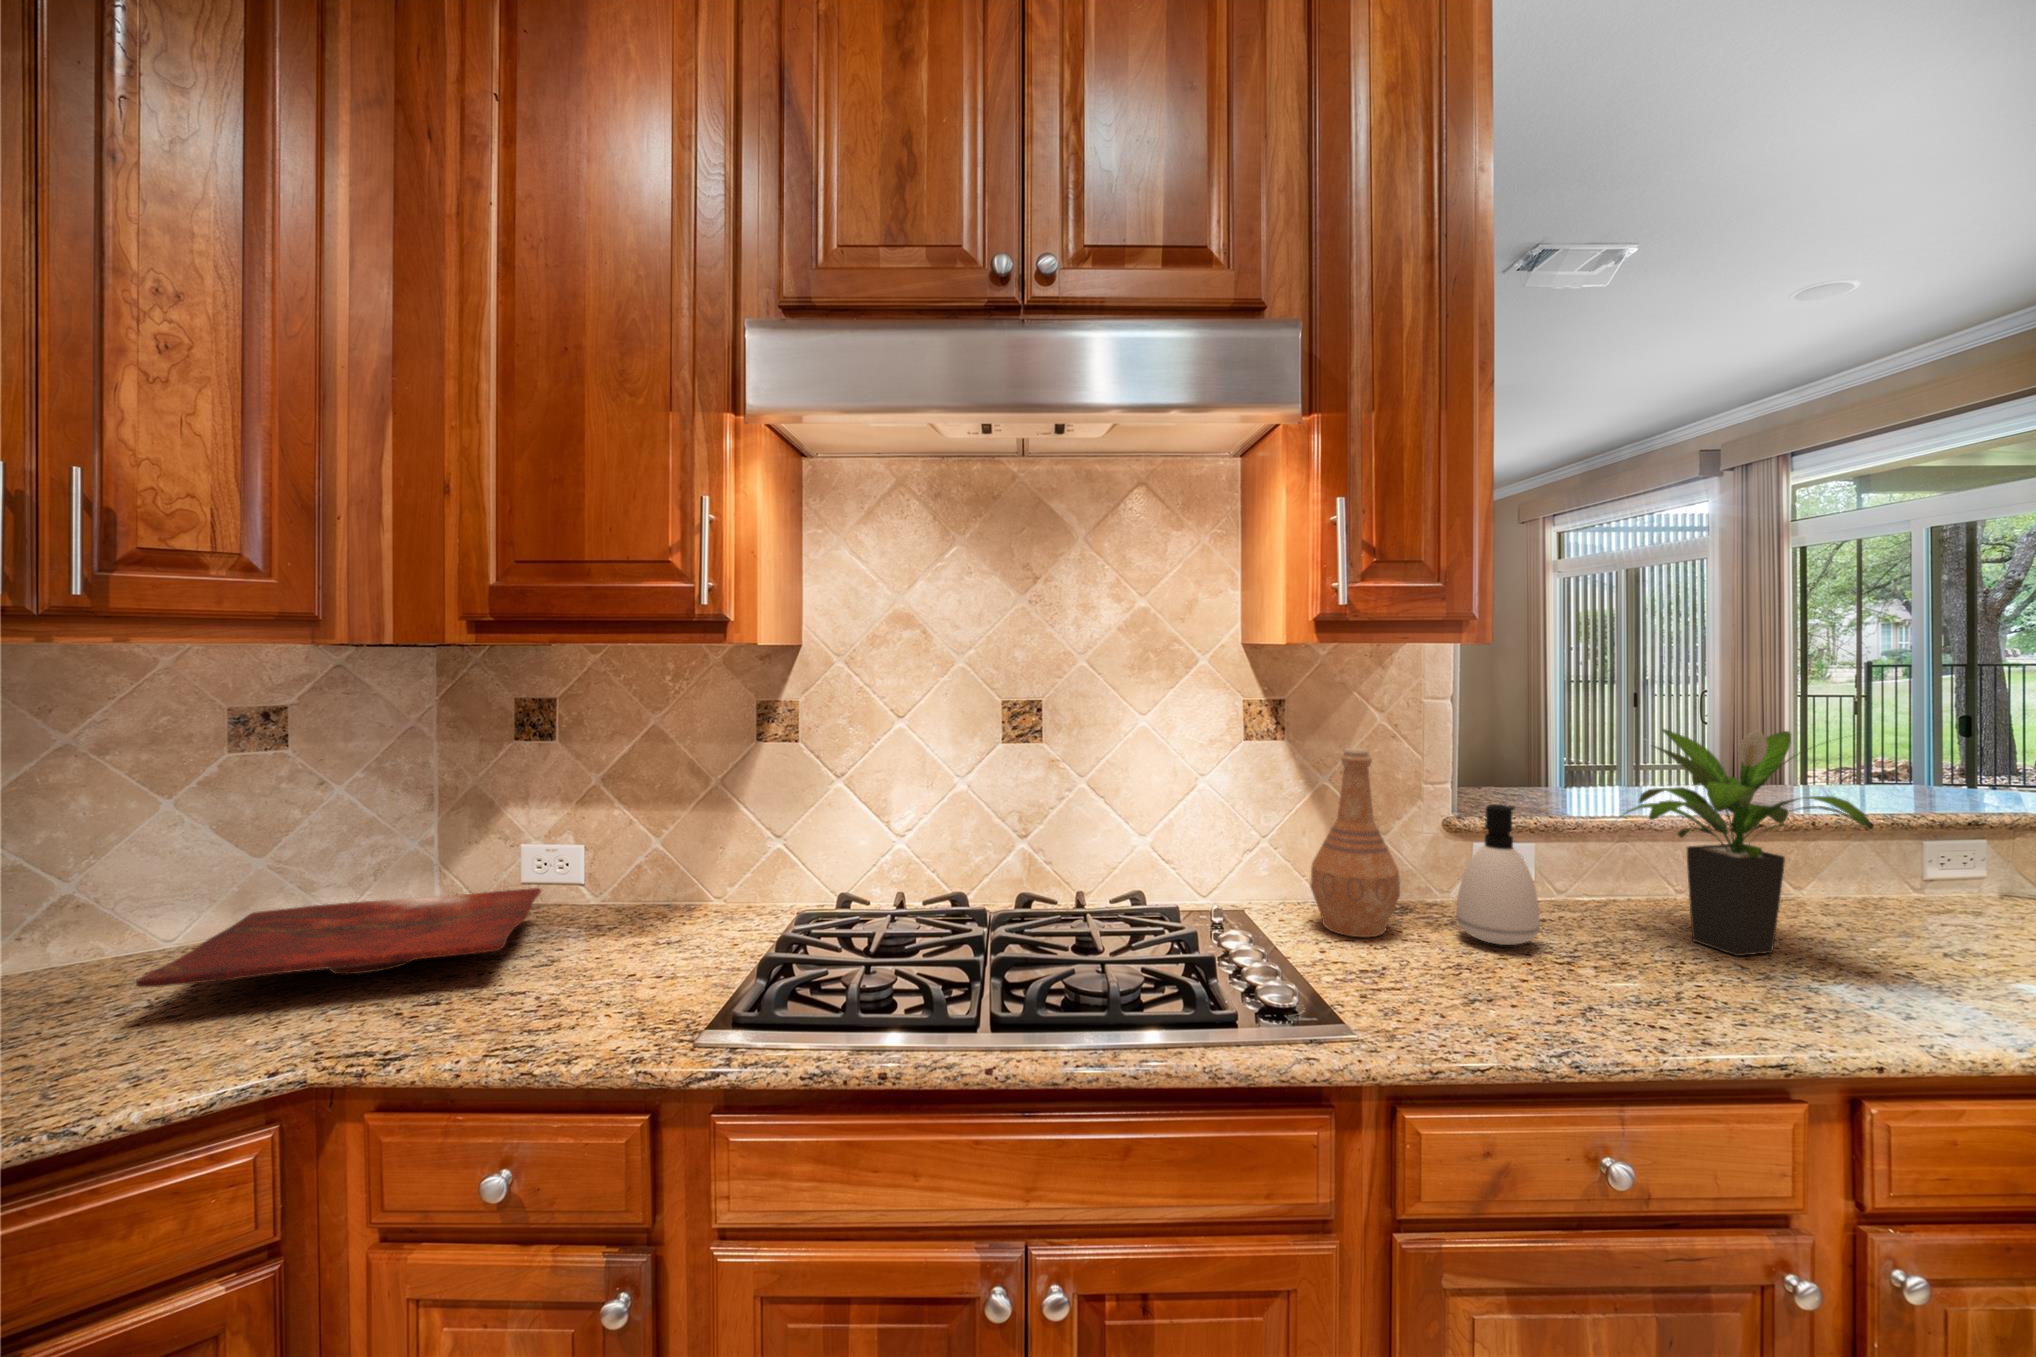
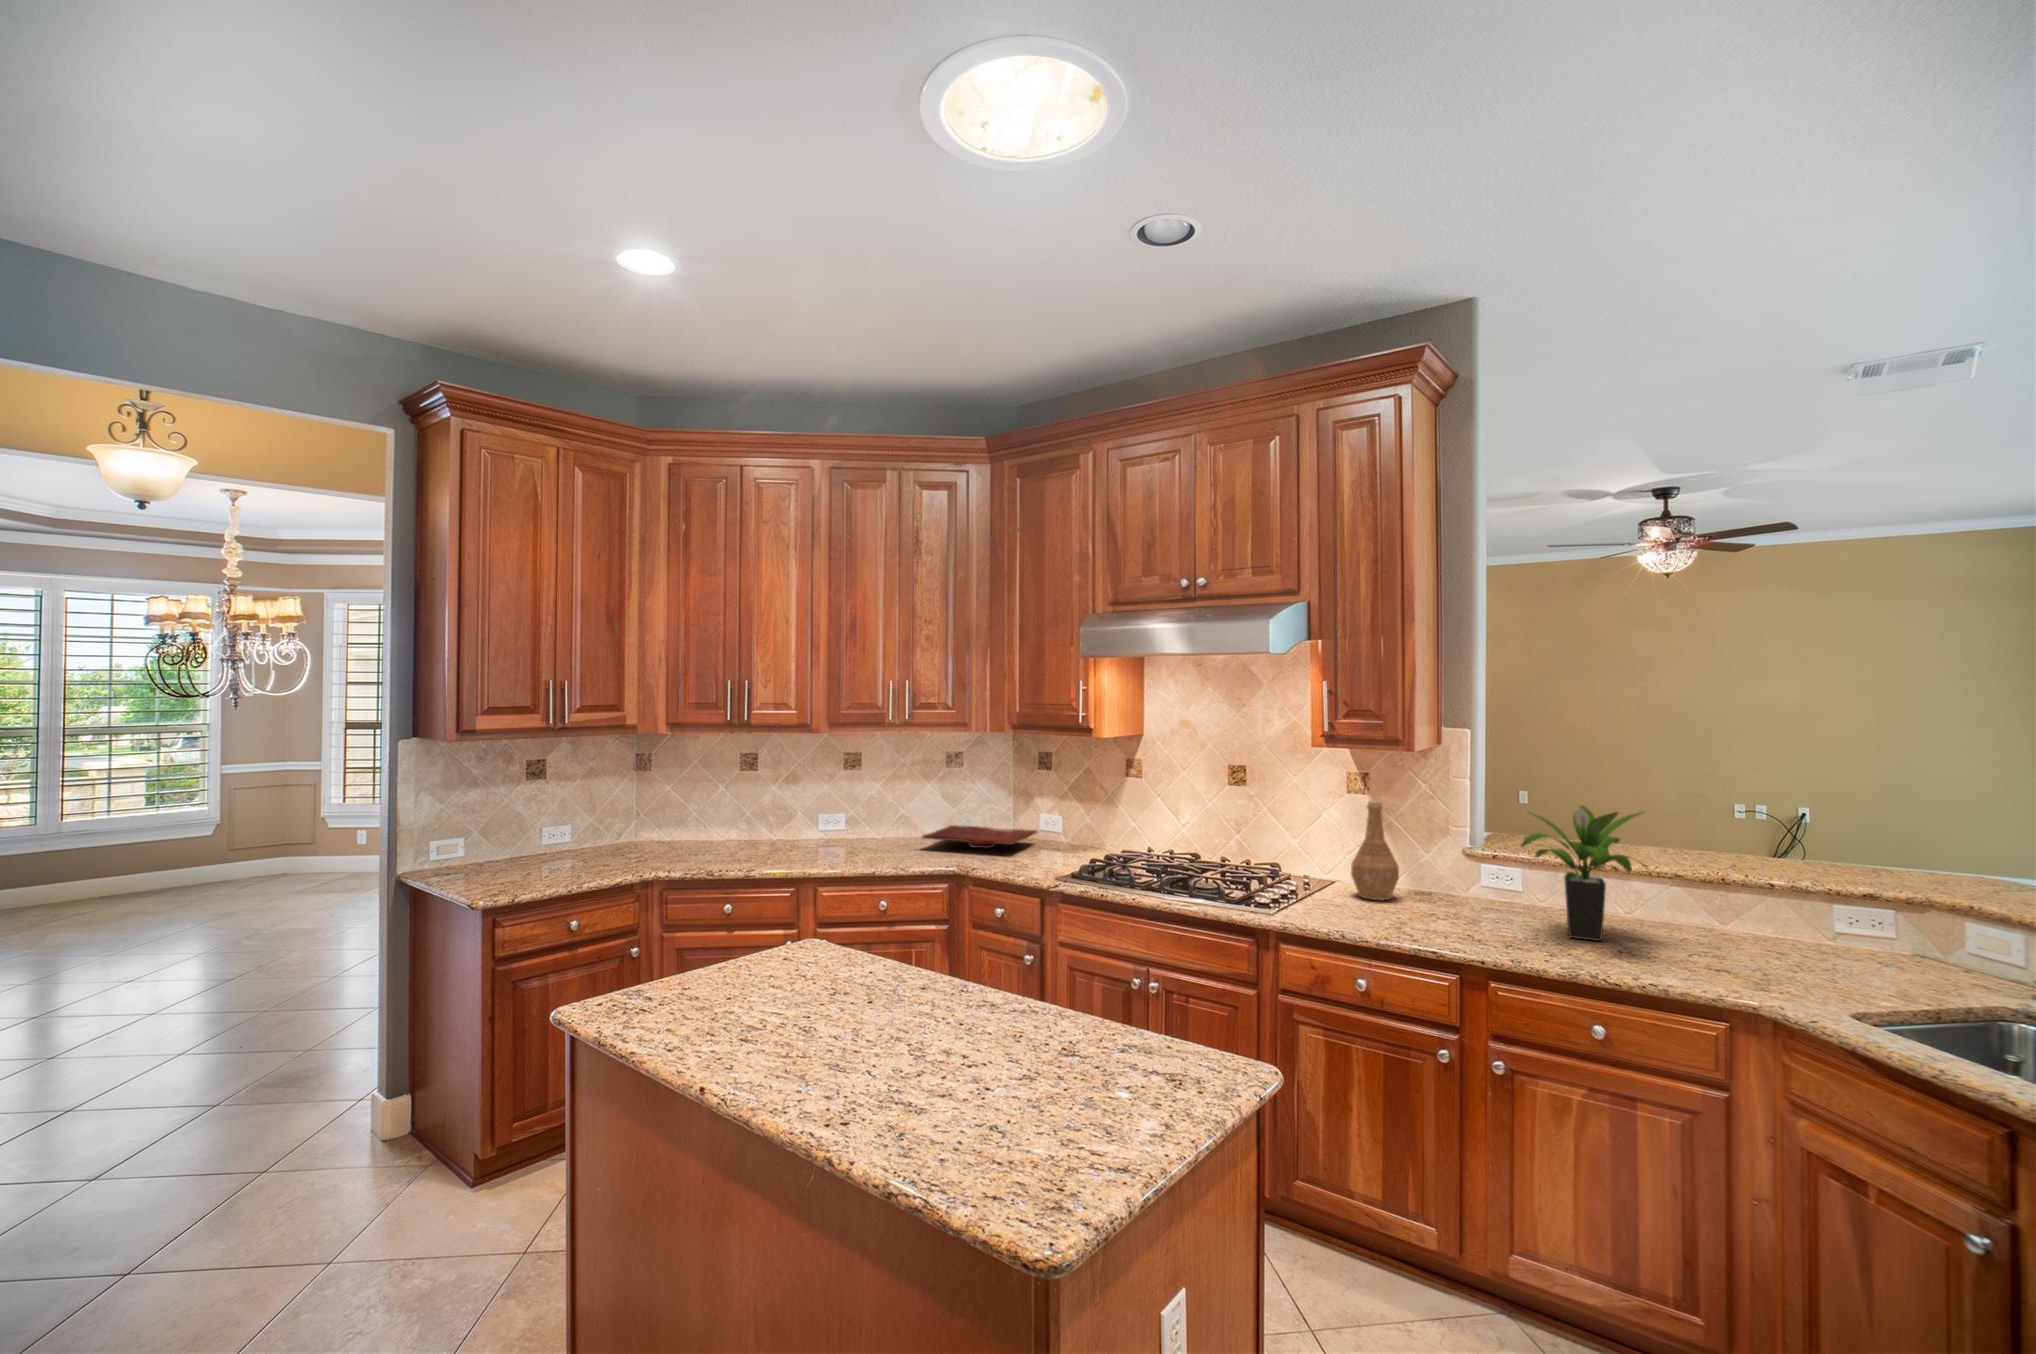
soap dispenser: present [1456,804,1540,945] -> none [1418,837,1463,913]

